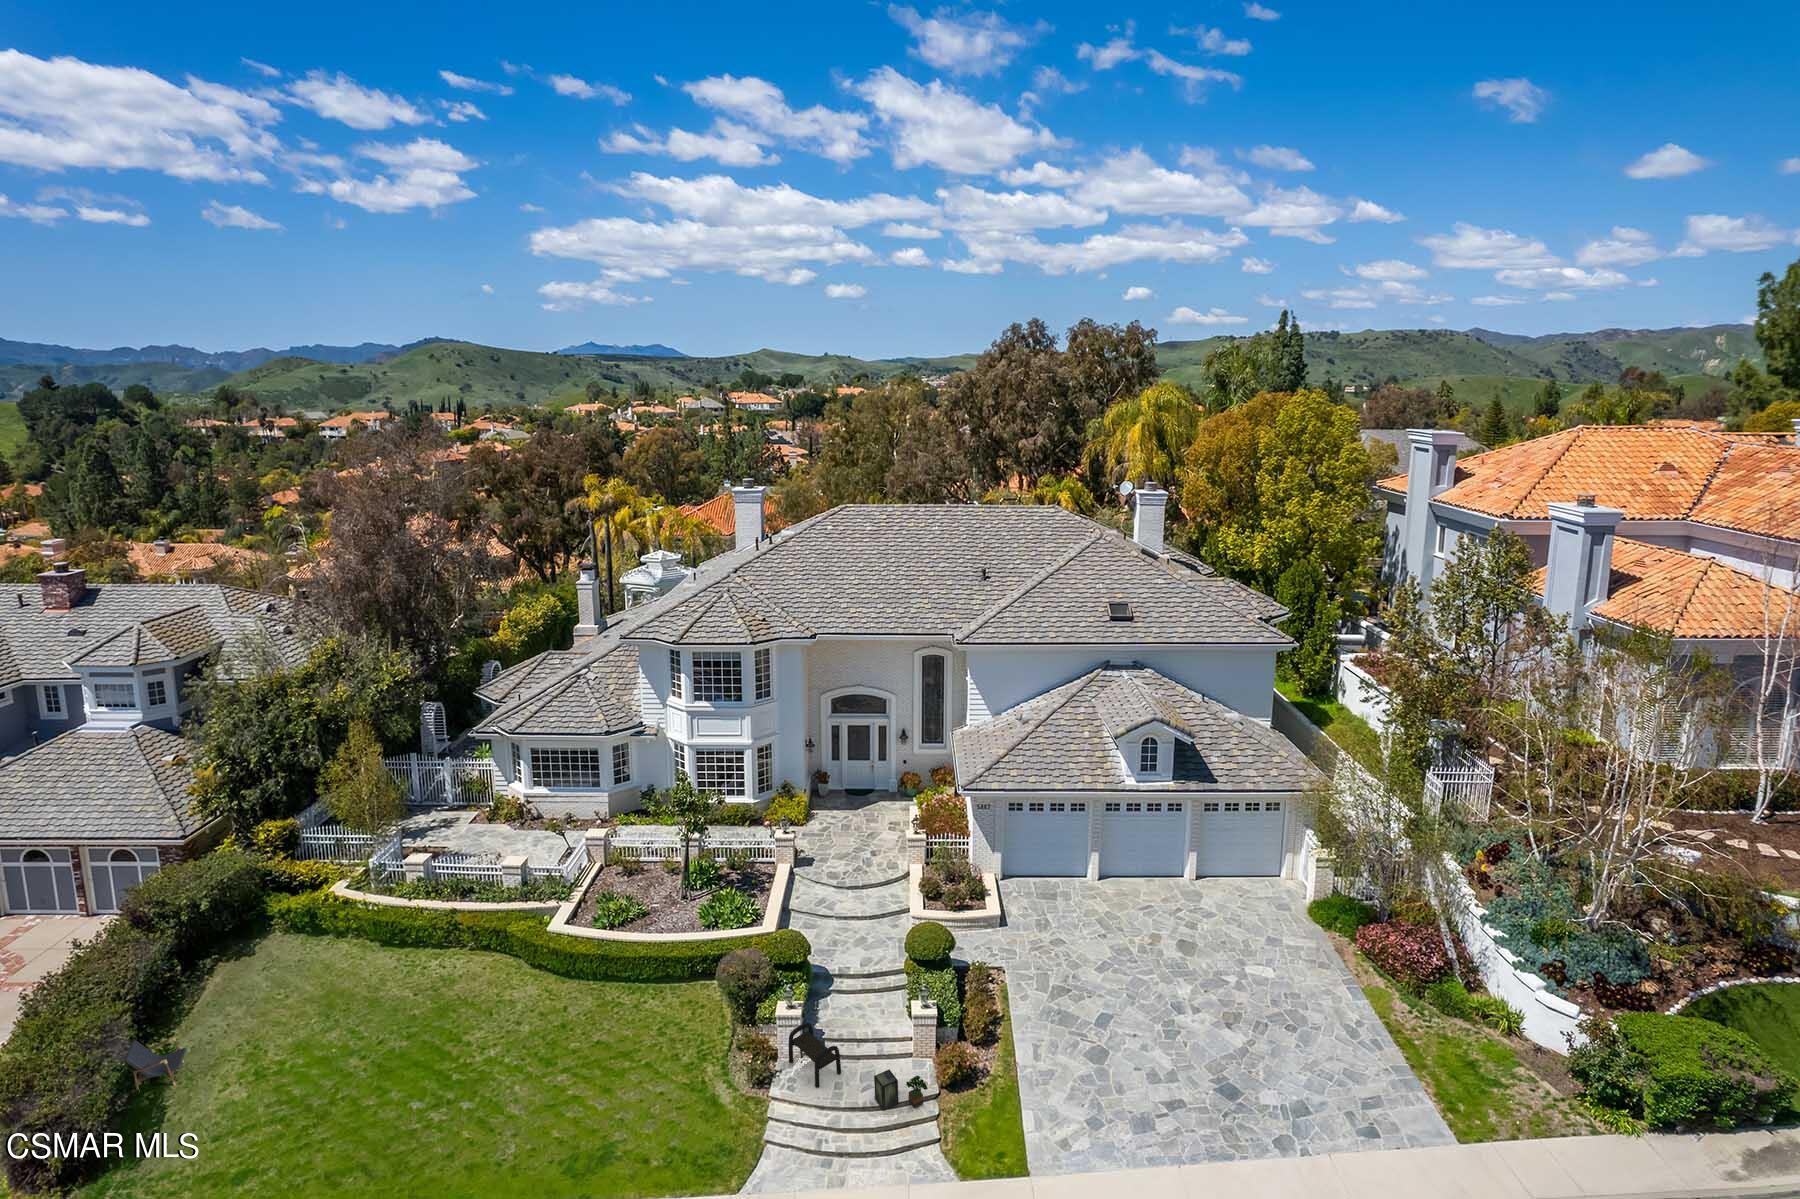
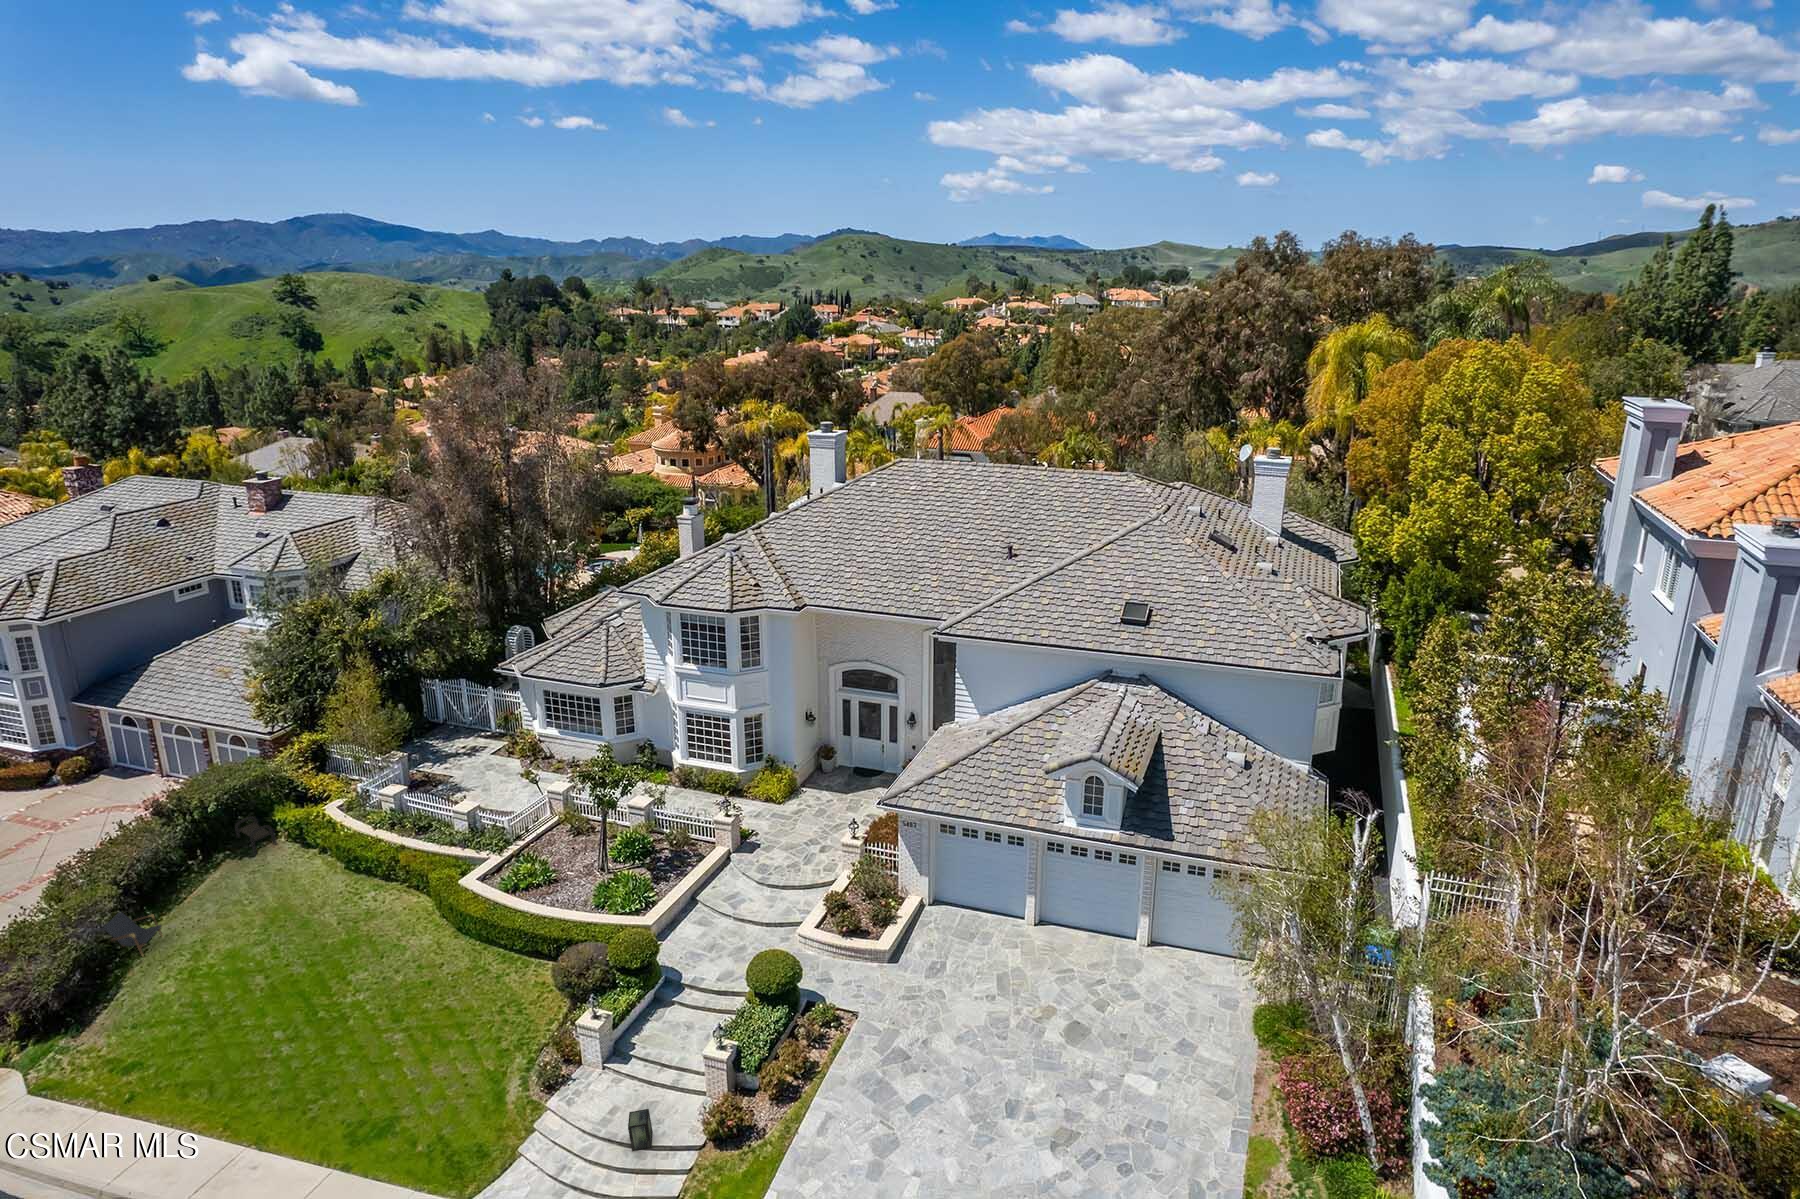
bench: present [788,1023,841,1088] -> present [235,816,277,854]
potted tree: present [906,1076,927,1108] -> none [655,1123,678,1158]

